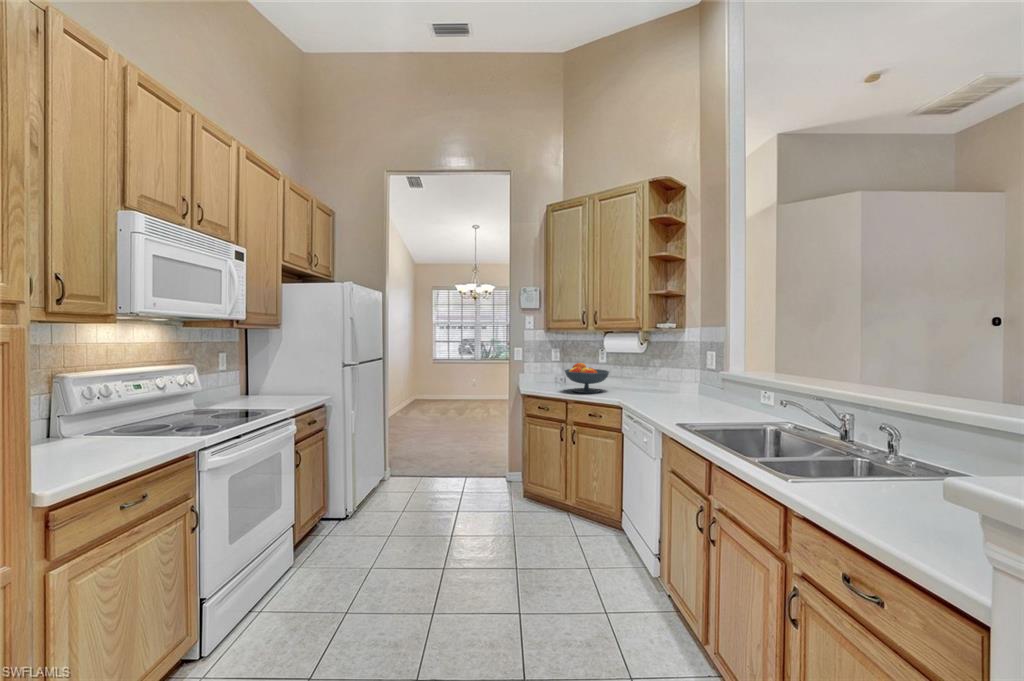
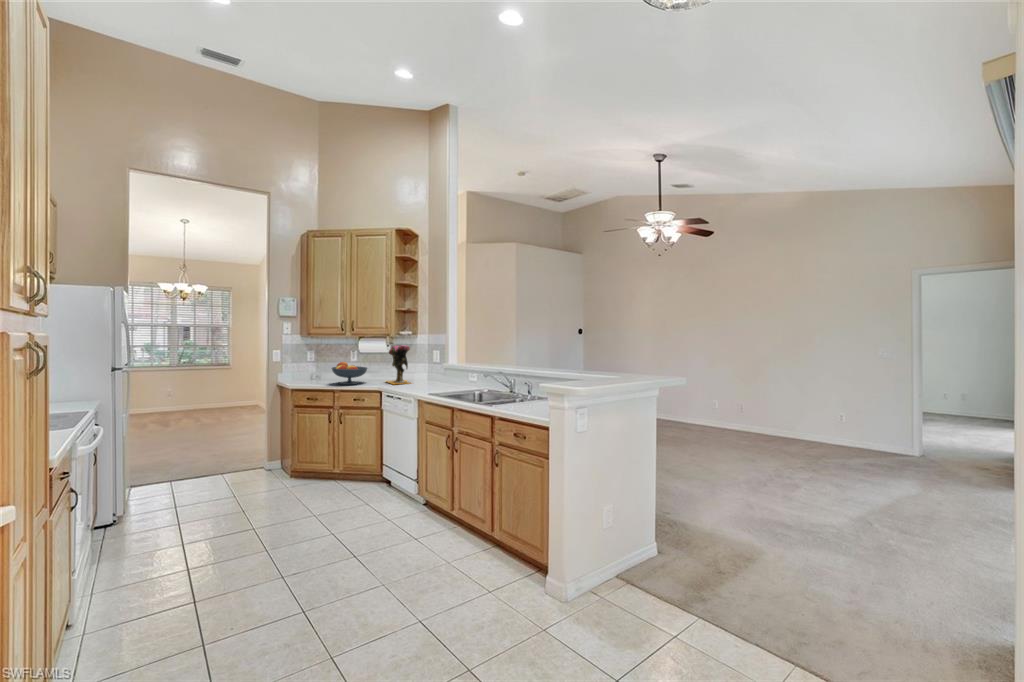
vase: none [631,342,676,398] -> present [387,345,410,384]

